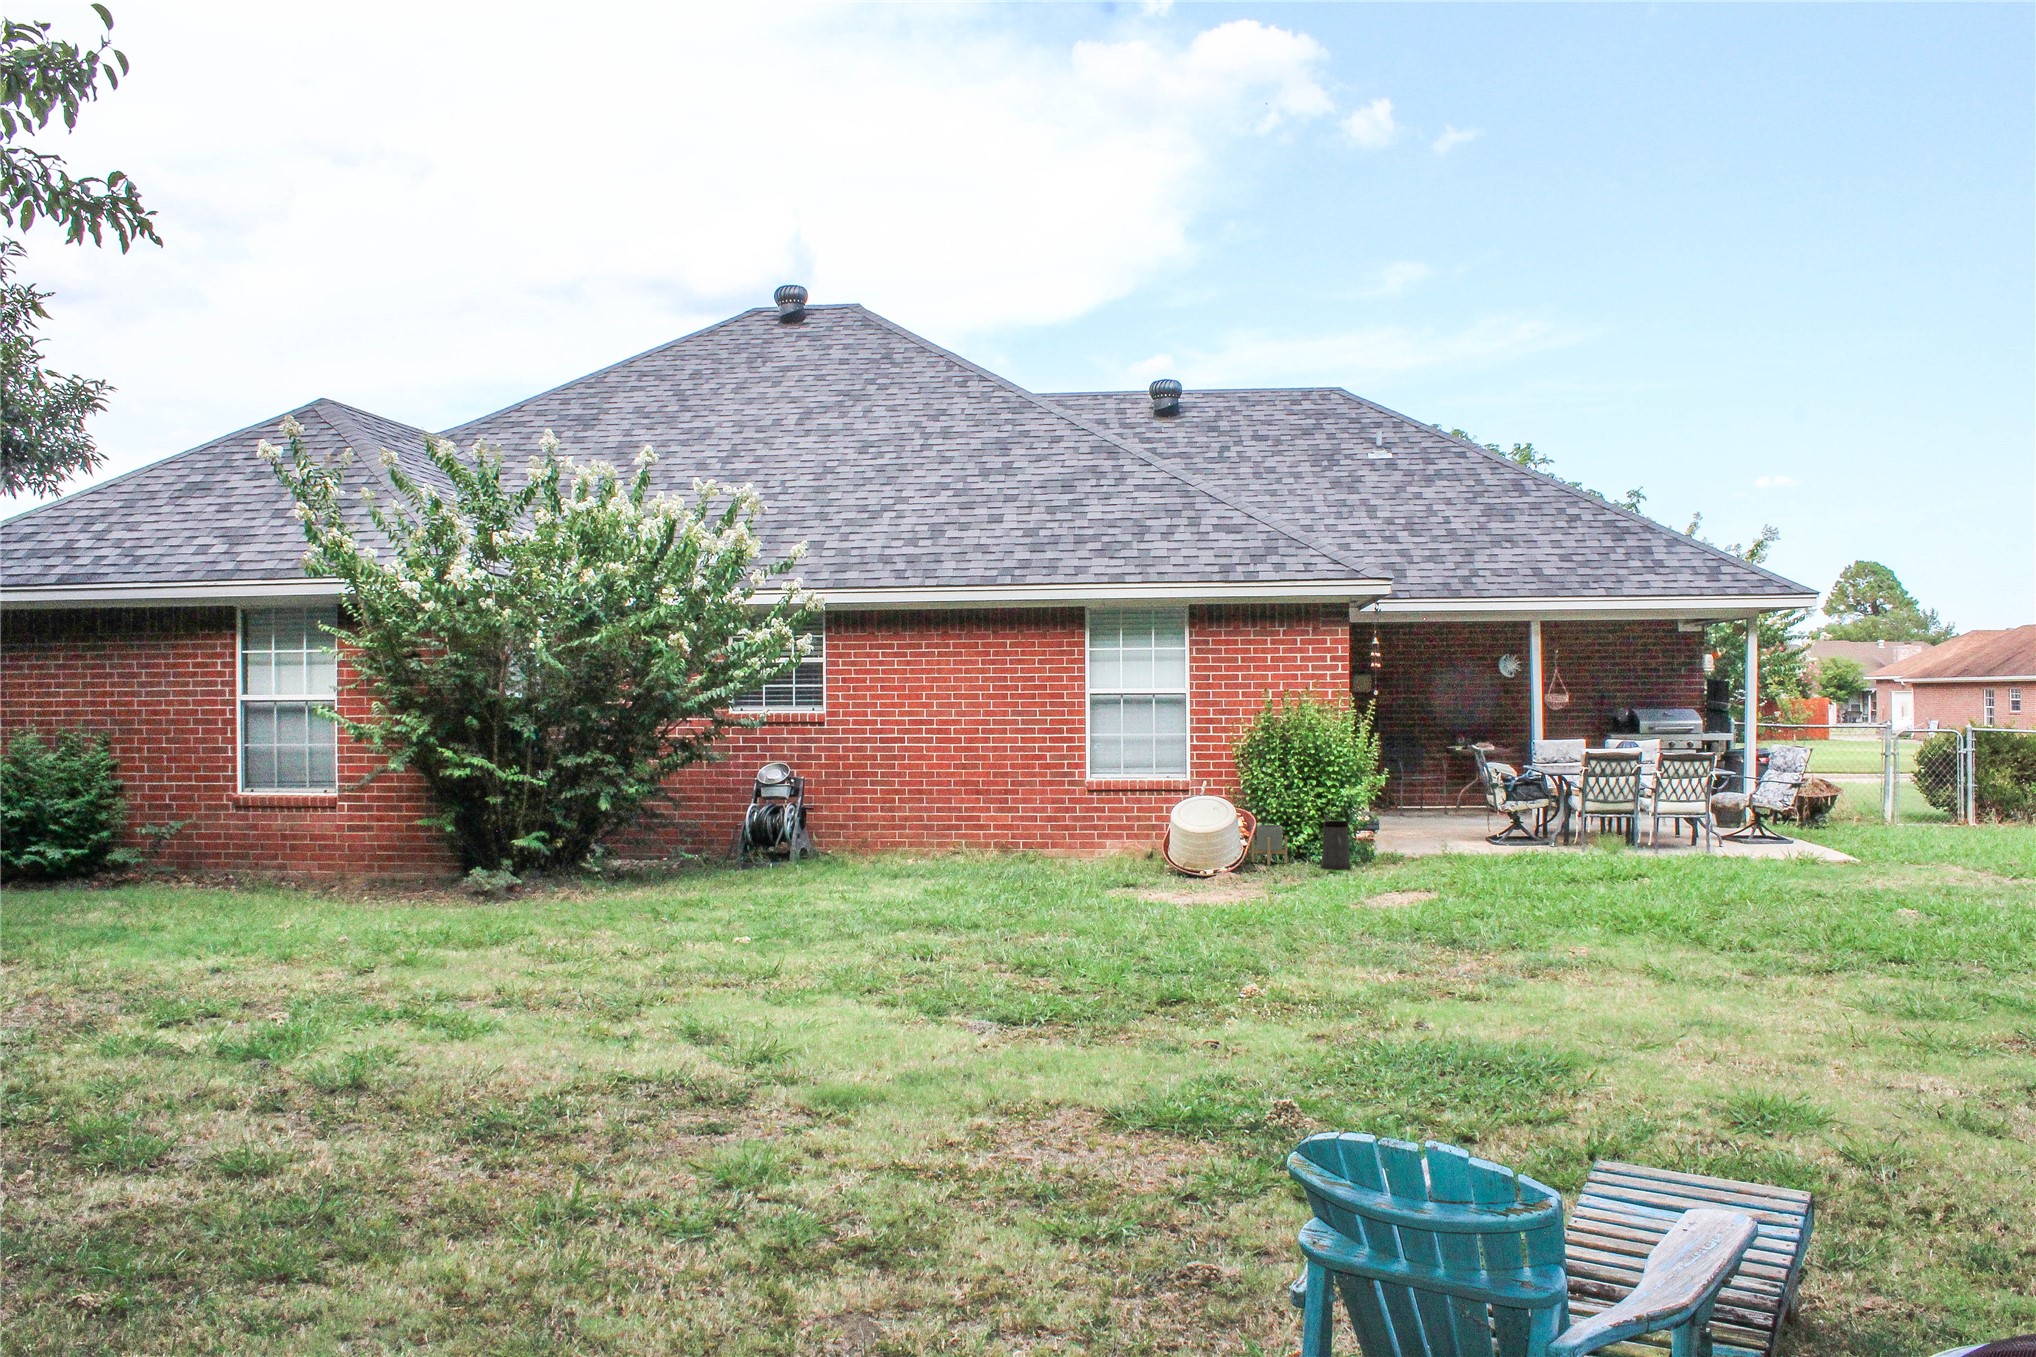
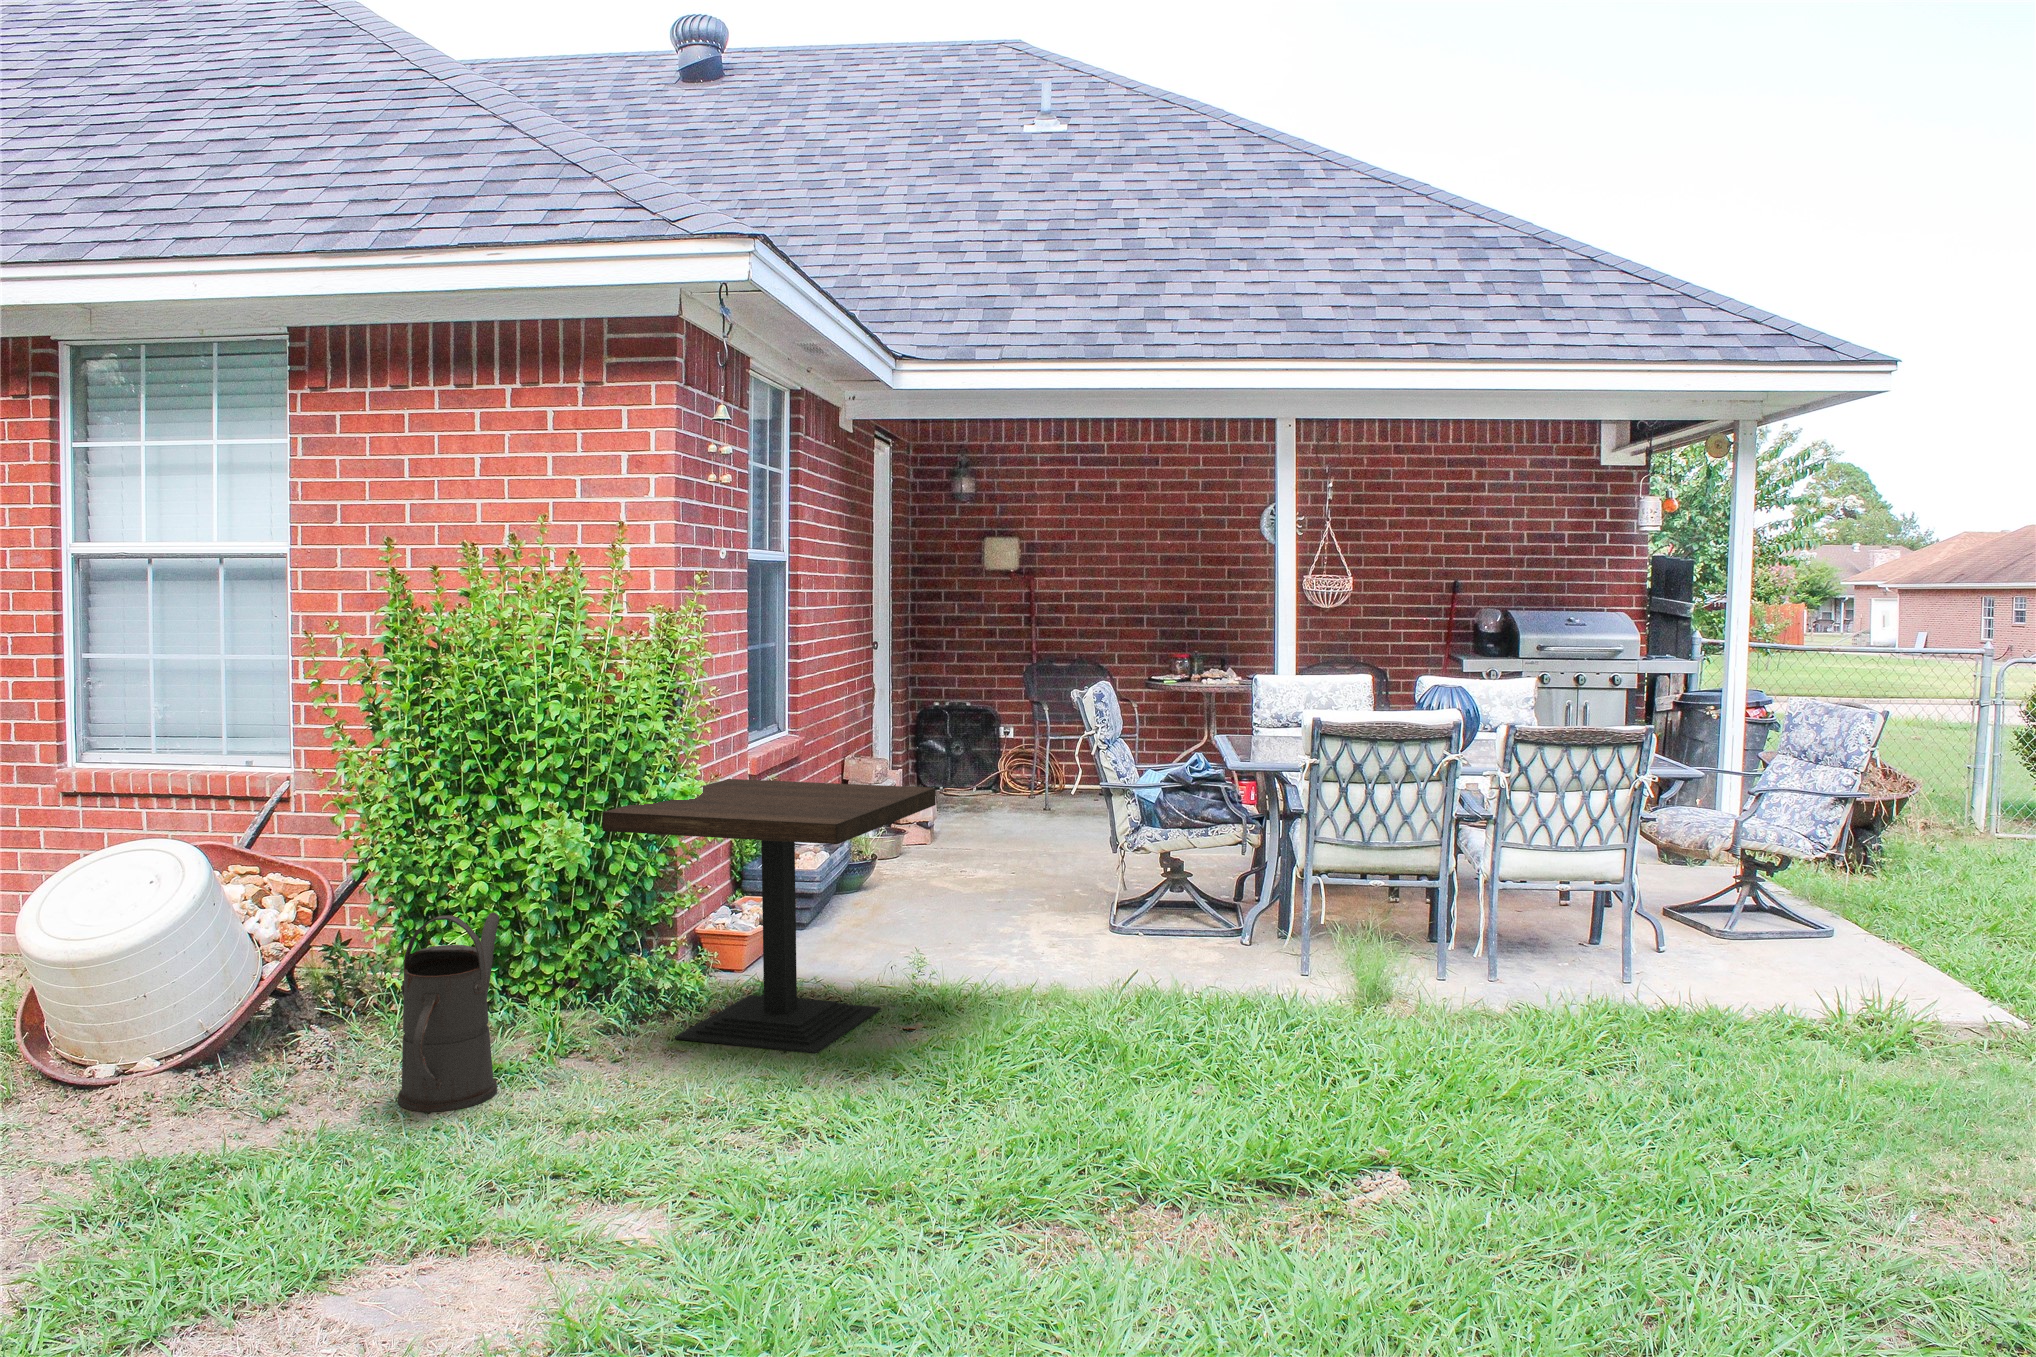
side table: none [1364,775,1457,862] -> present [602,779,936,1054]
planter: present [1252,825,1287,865] -> none [260,941,360,1076]

